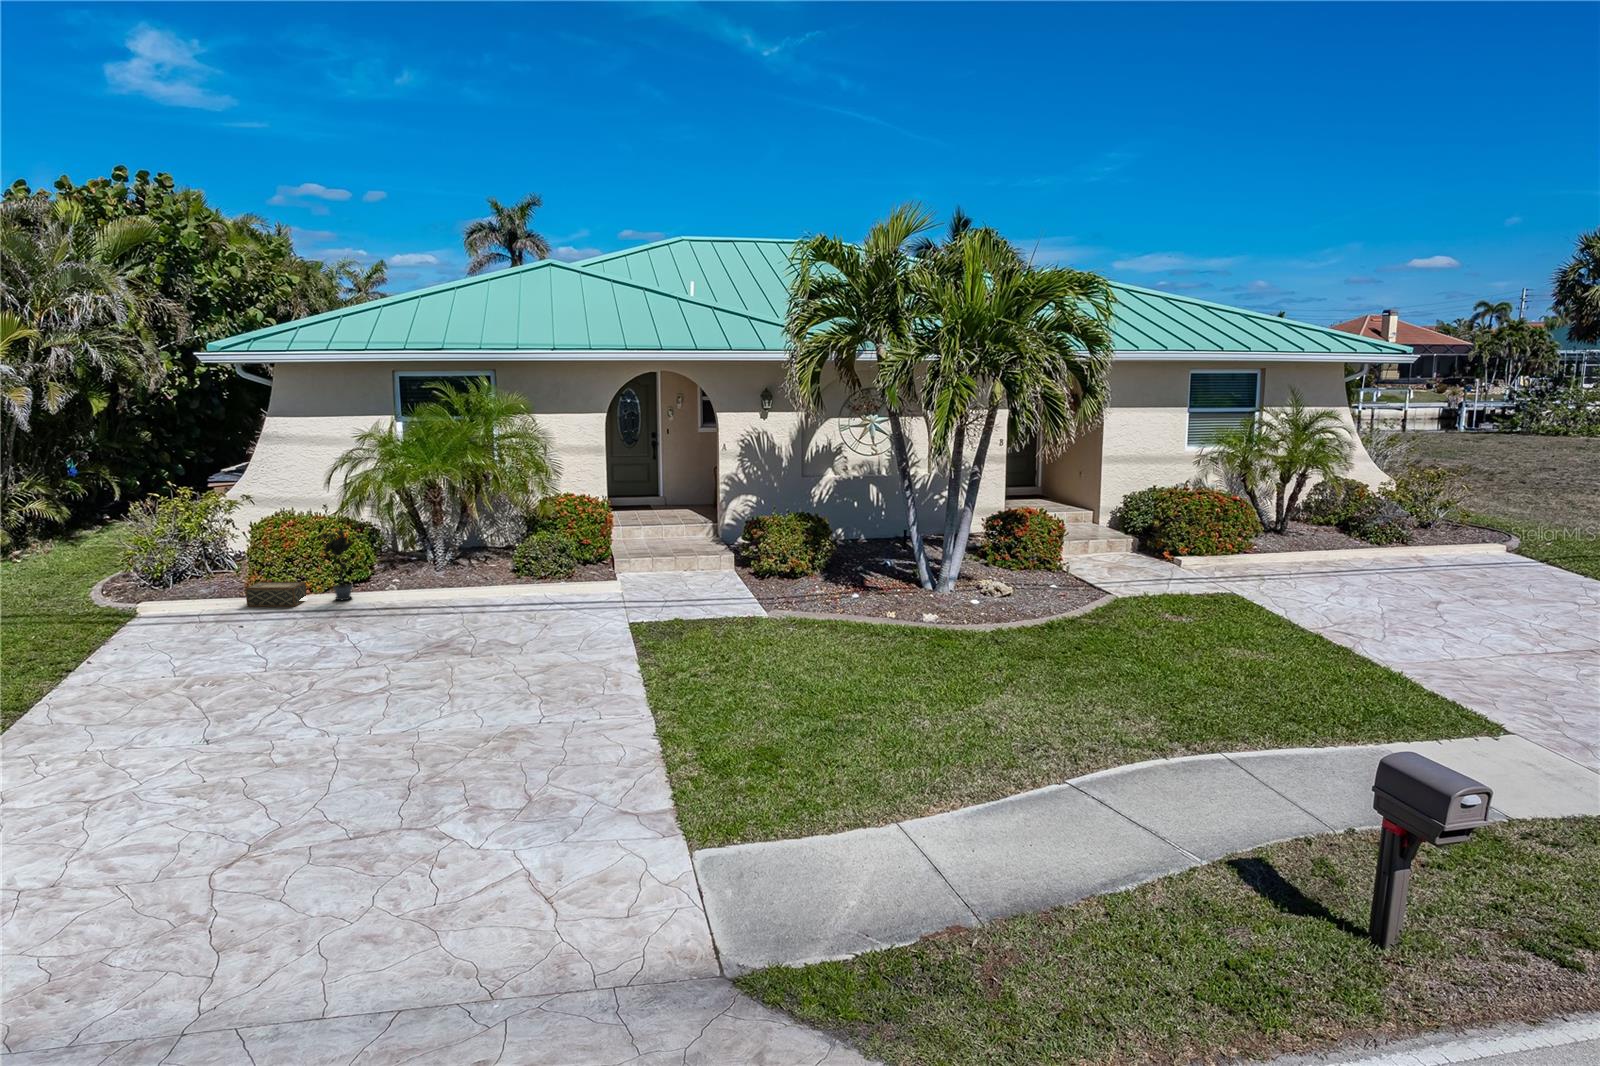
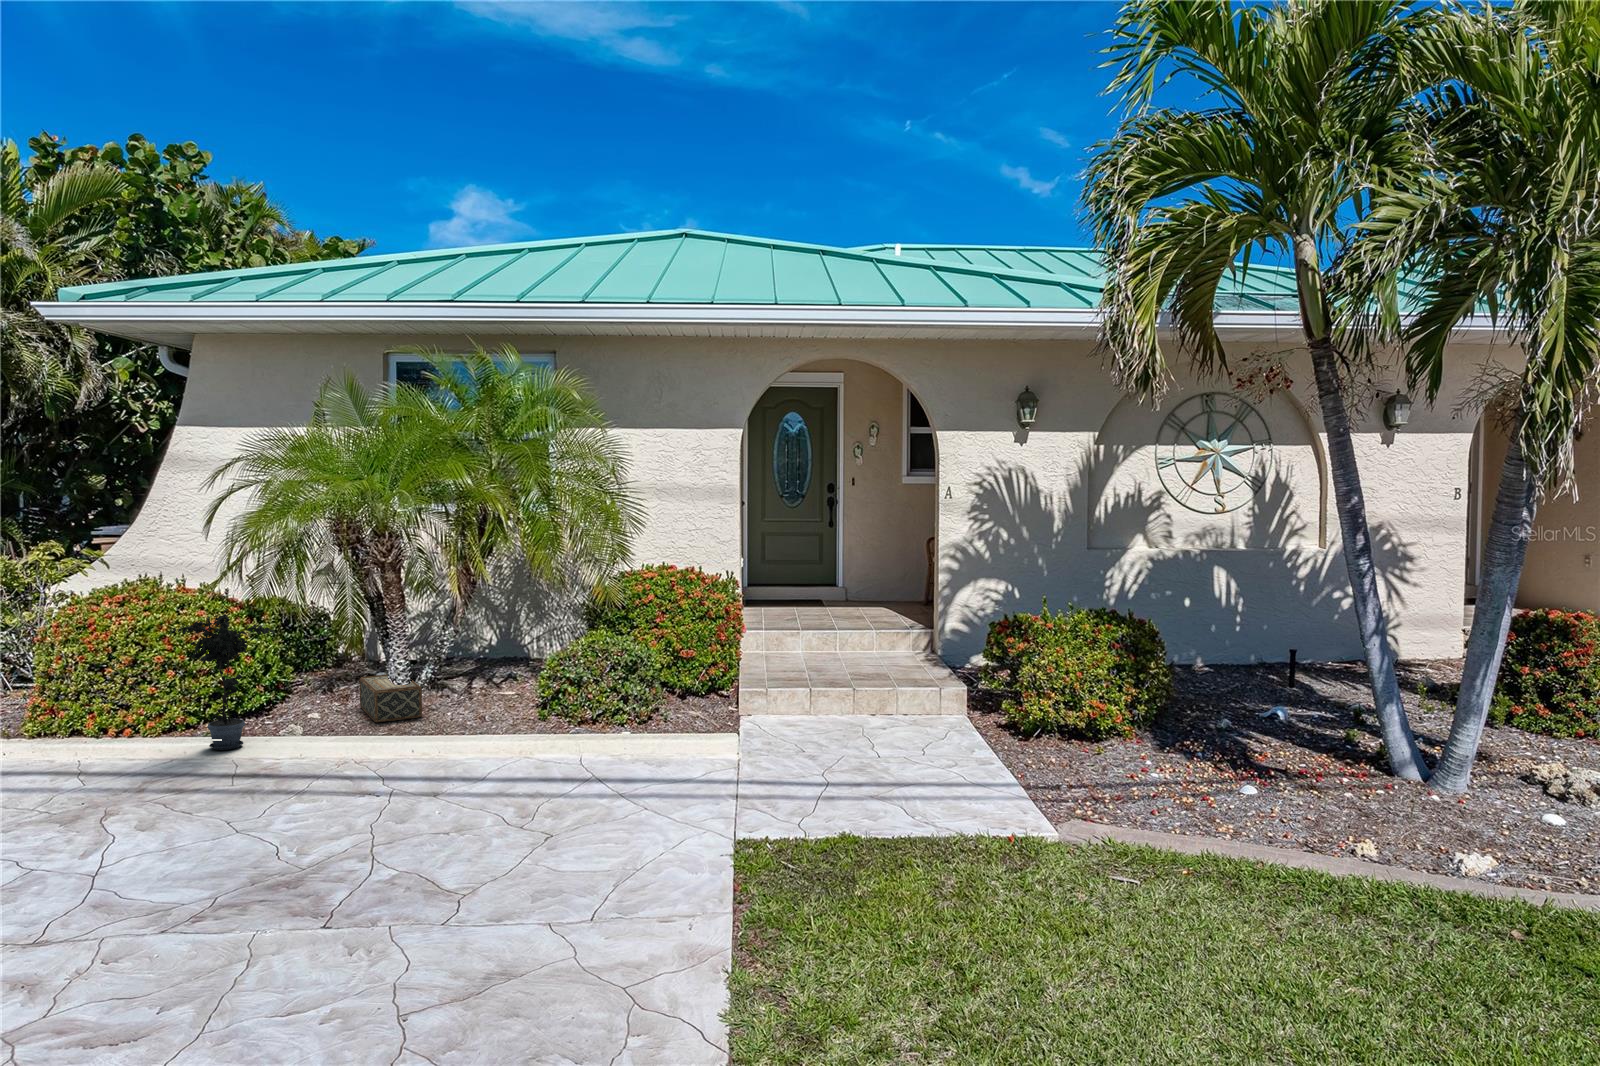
woven basket: present [246,582,307,607] -> present [359,674,422,722]

